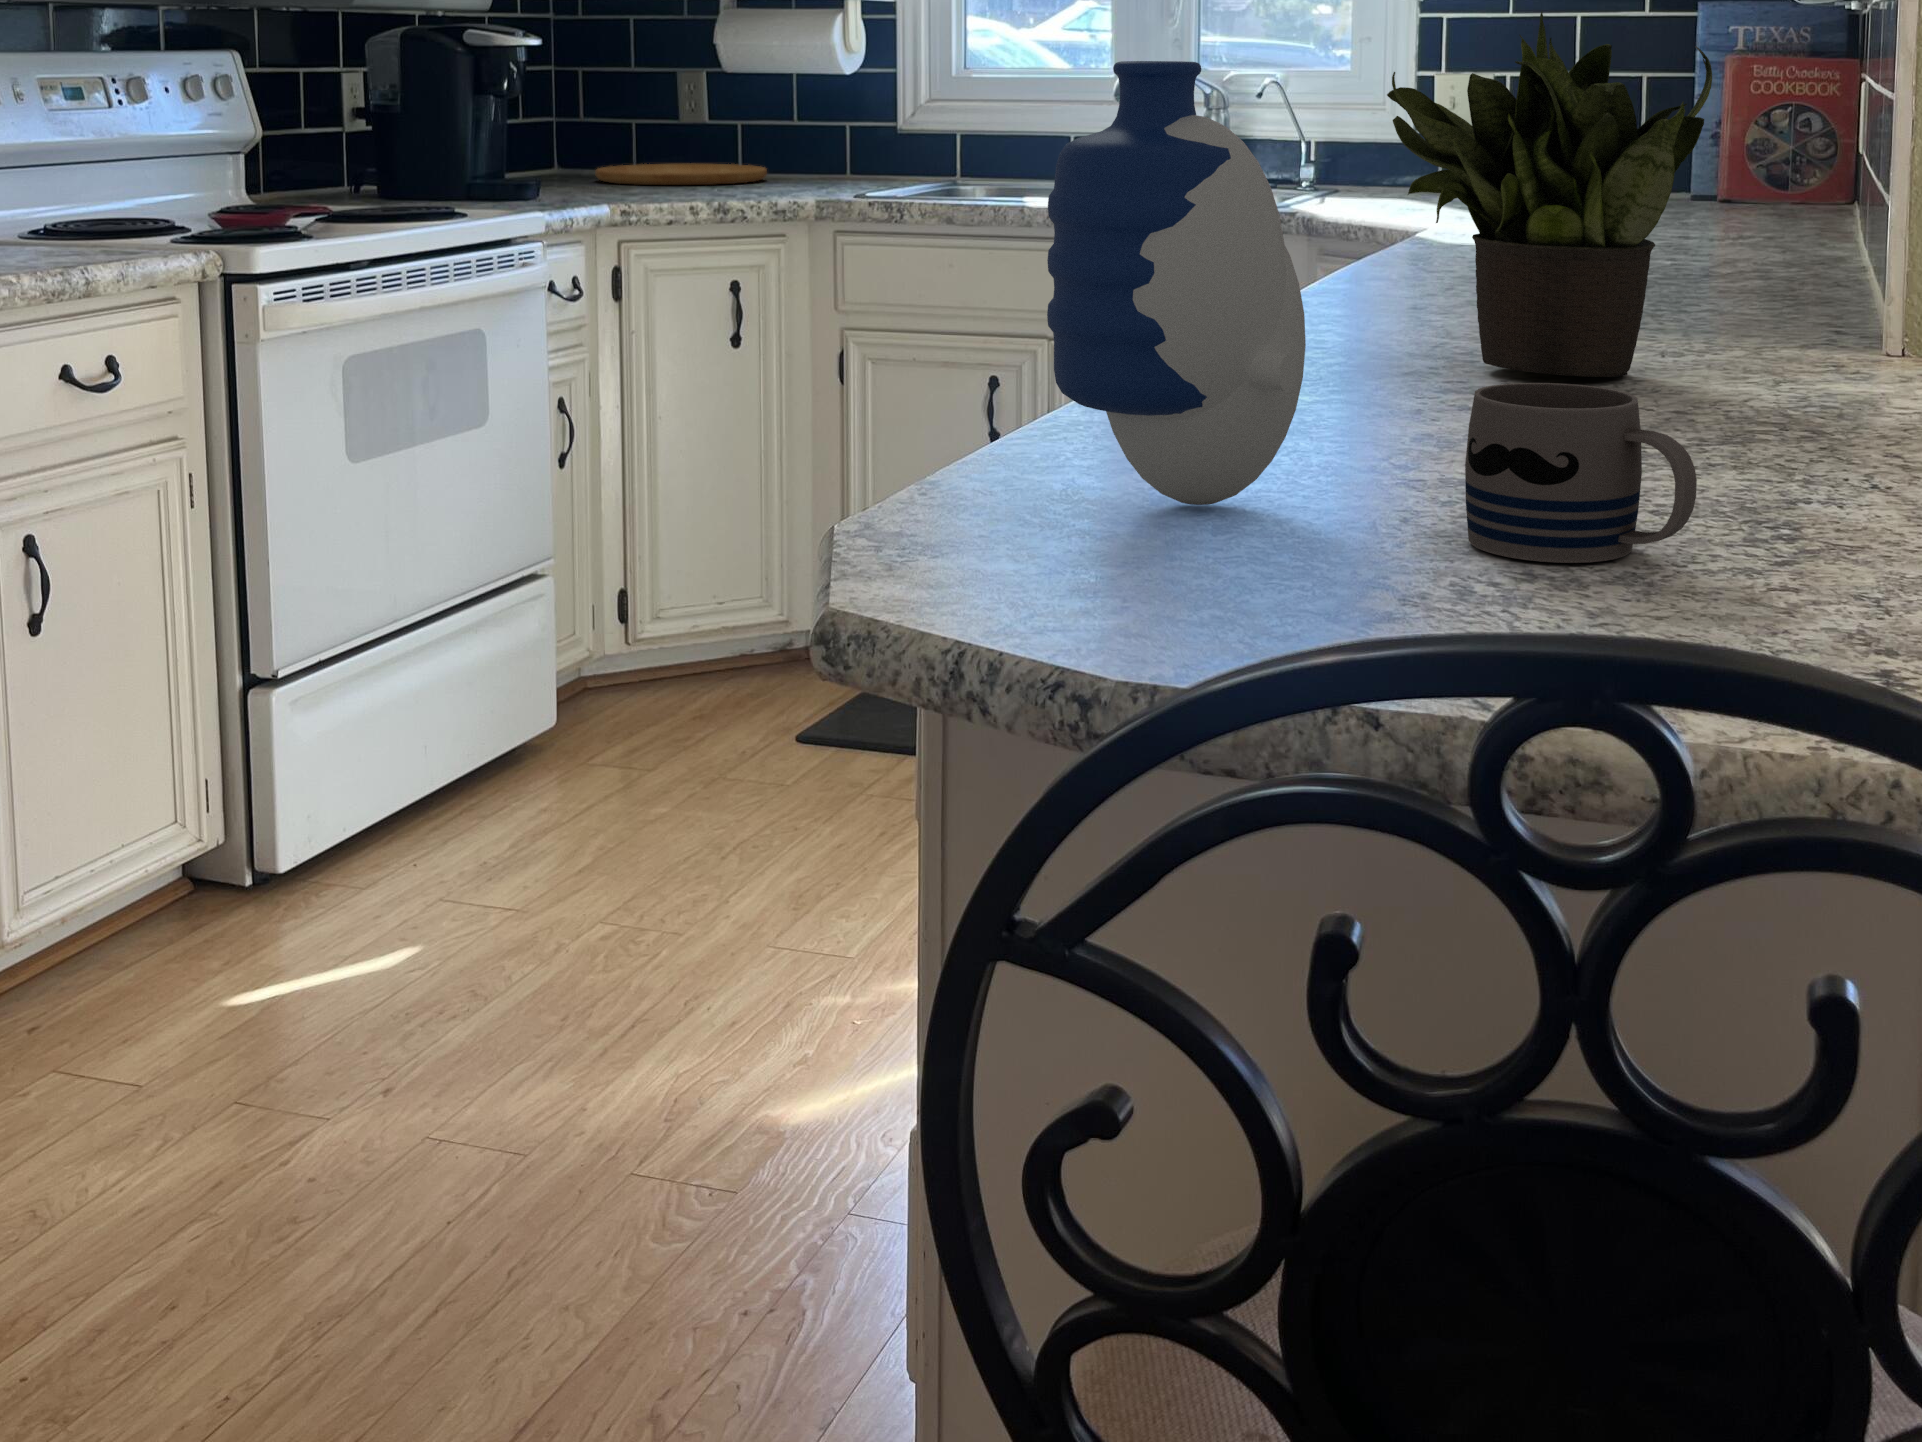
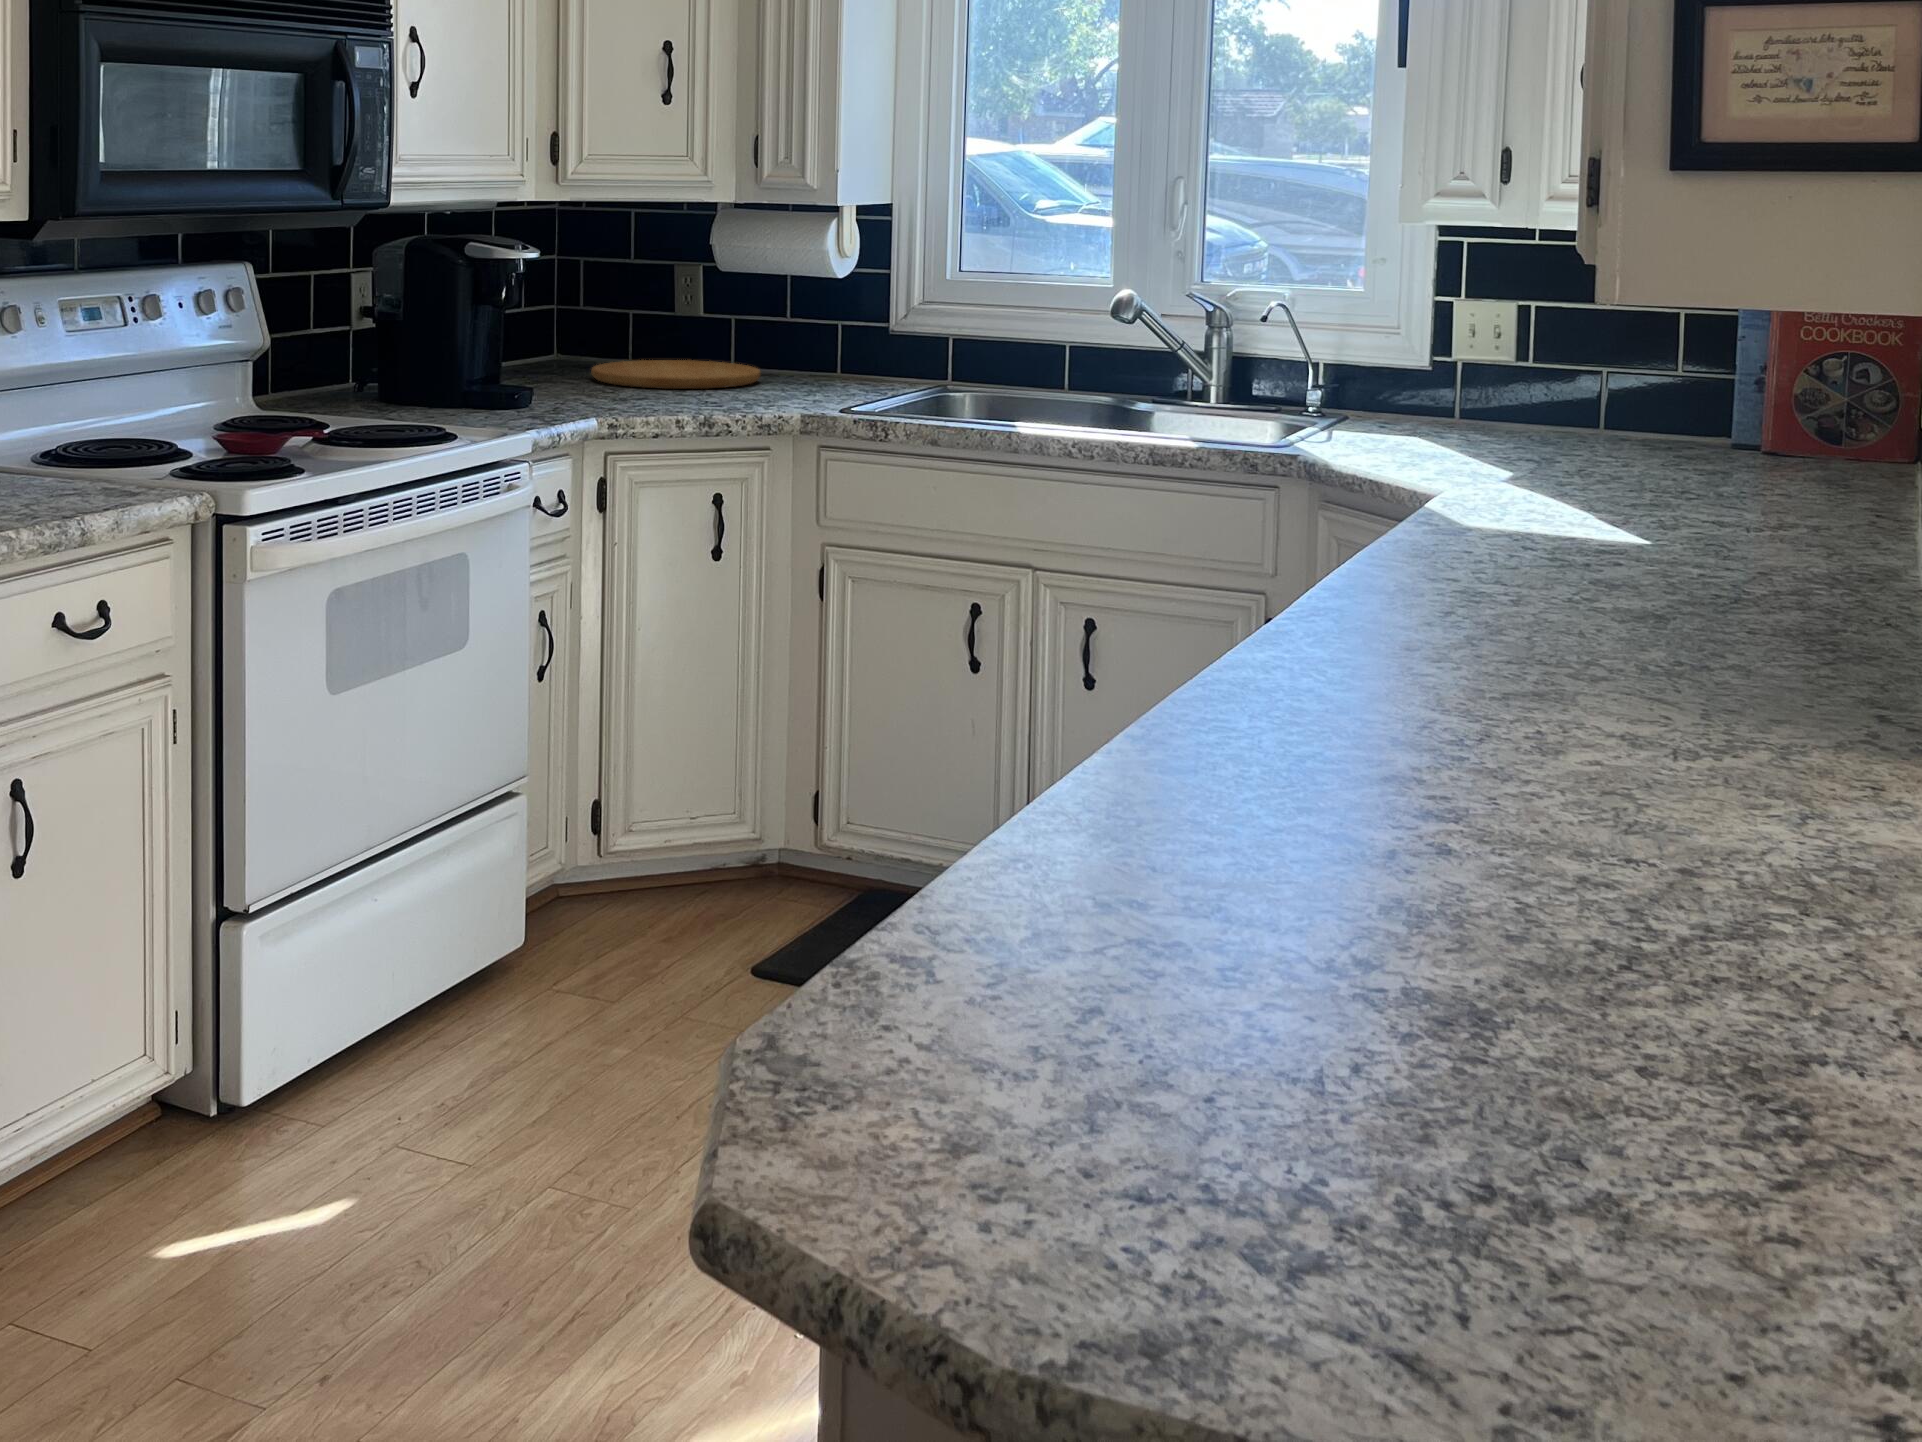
potted plant: present [1387,12,1712,377] -> none [1371,394,1735,798]
vase: present [1047,61,1306,505] -> none [972,554,1252,1031]
mug: present [1465,383,1697,563] -> none [1423,941,1689,1179]

